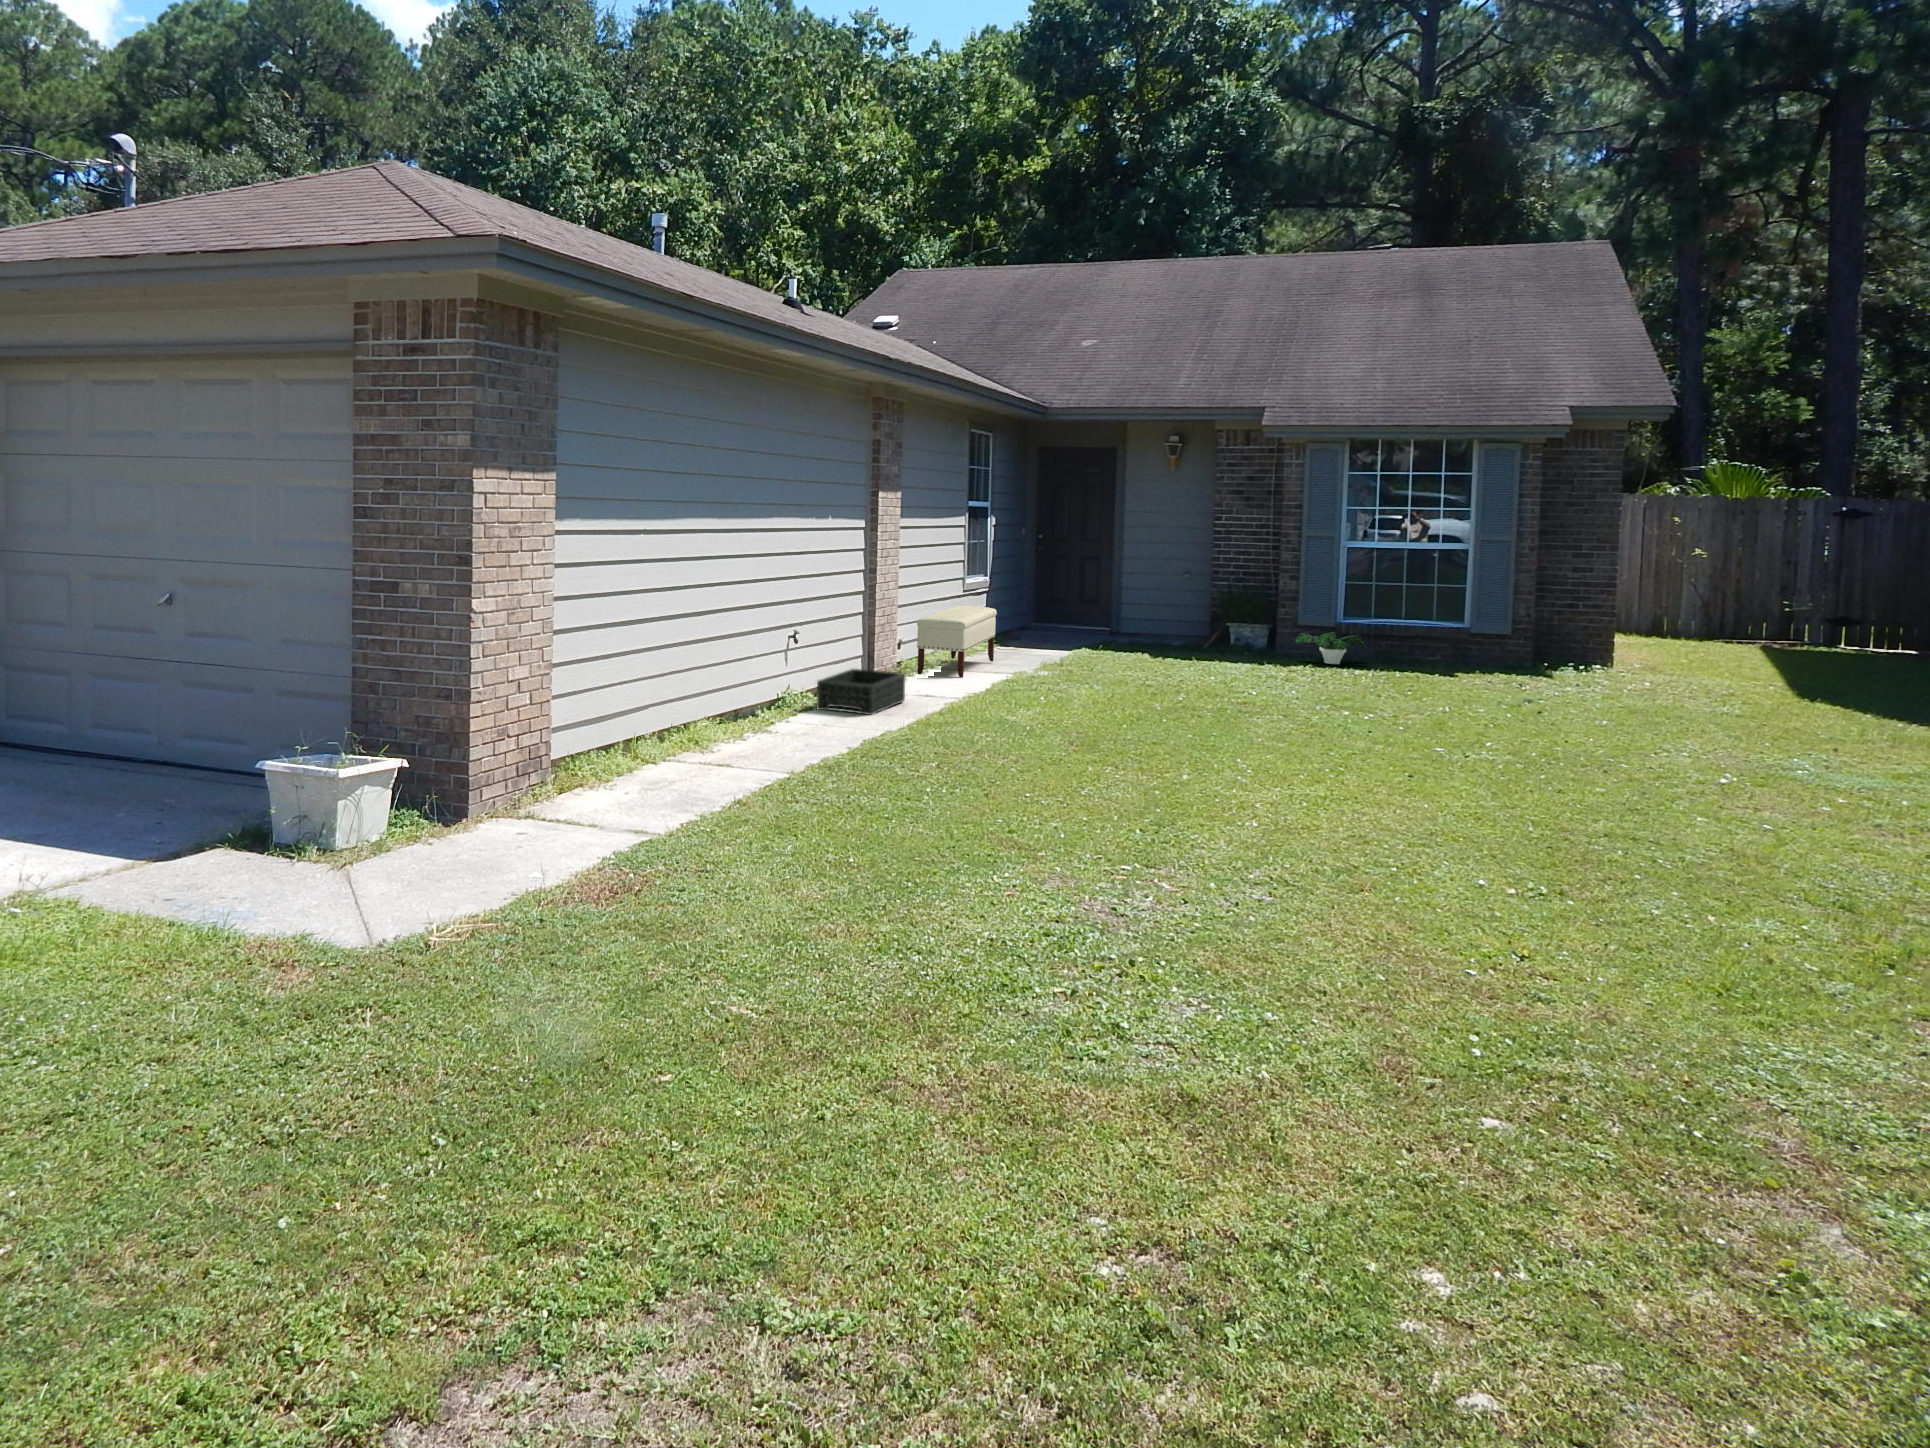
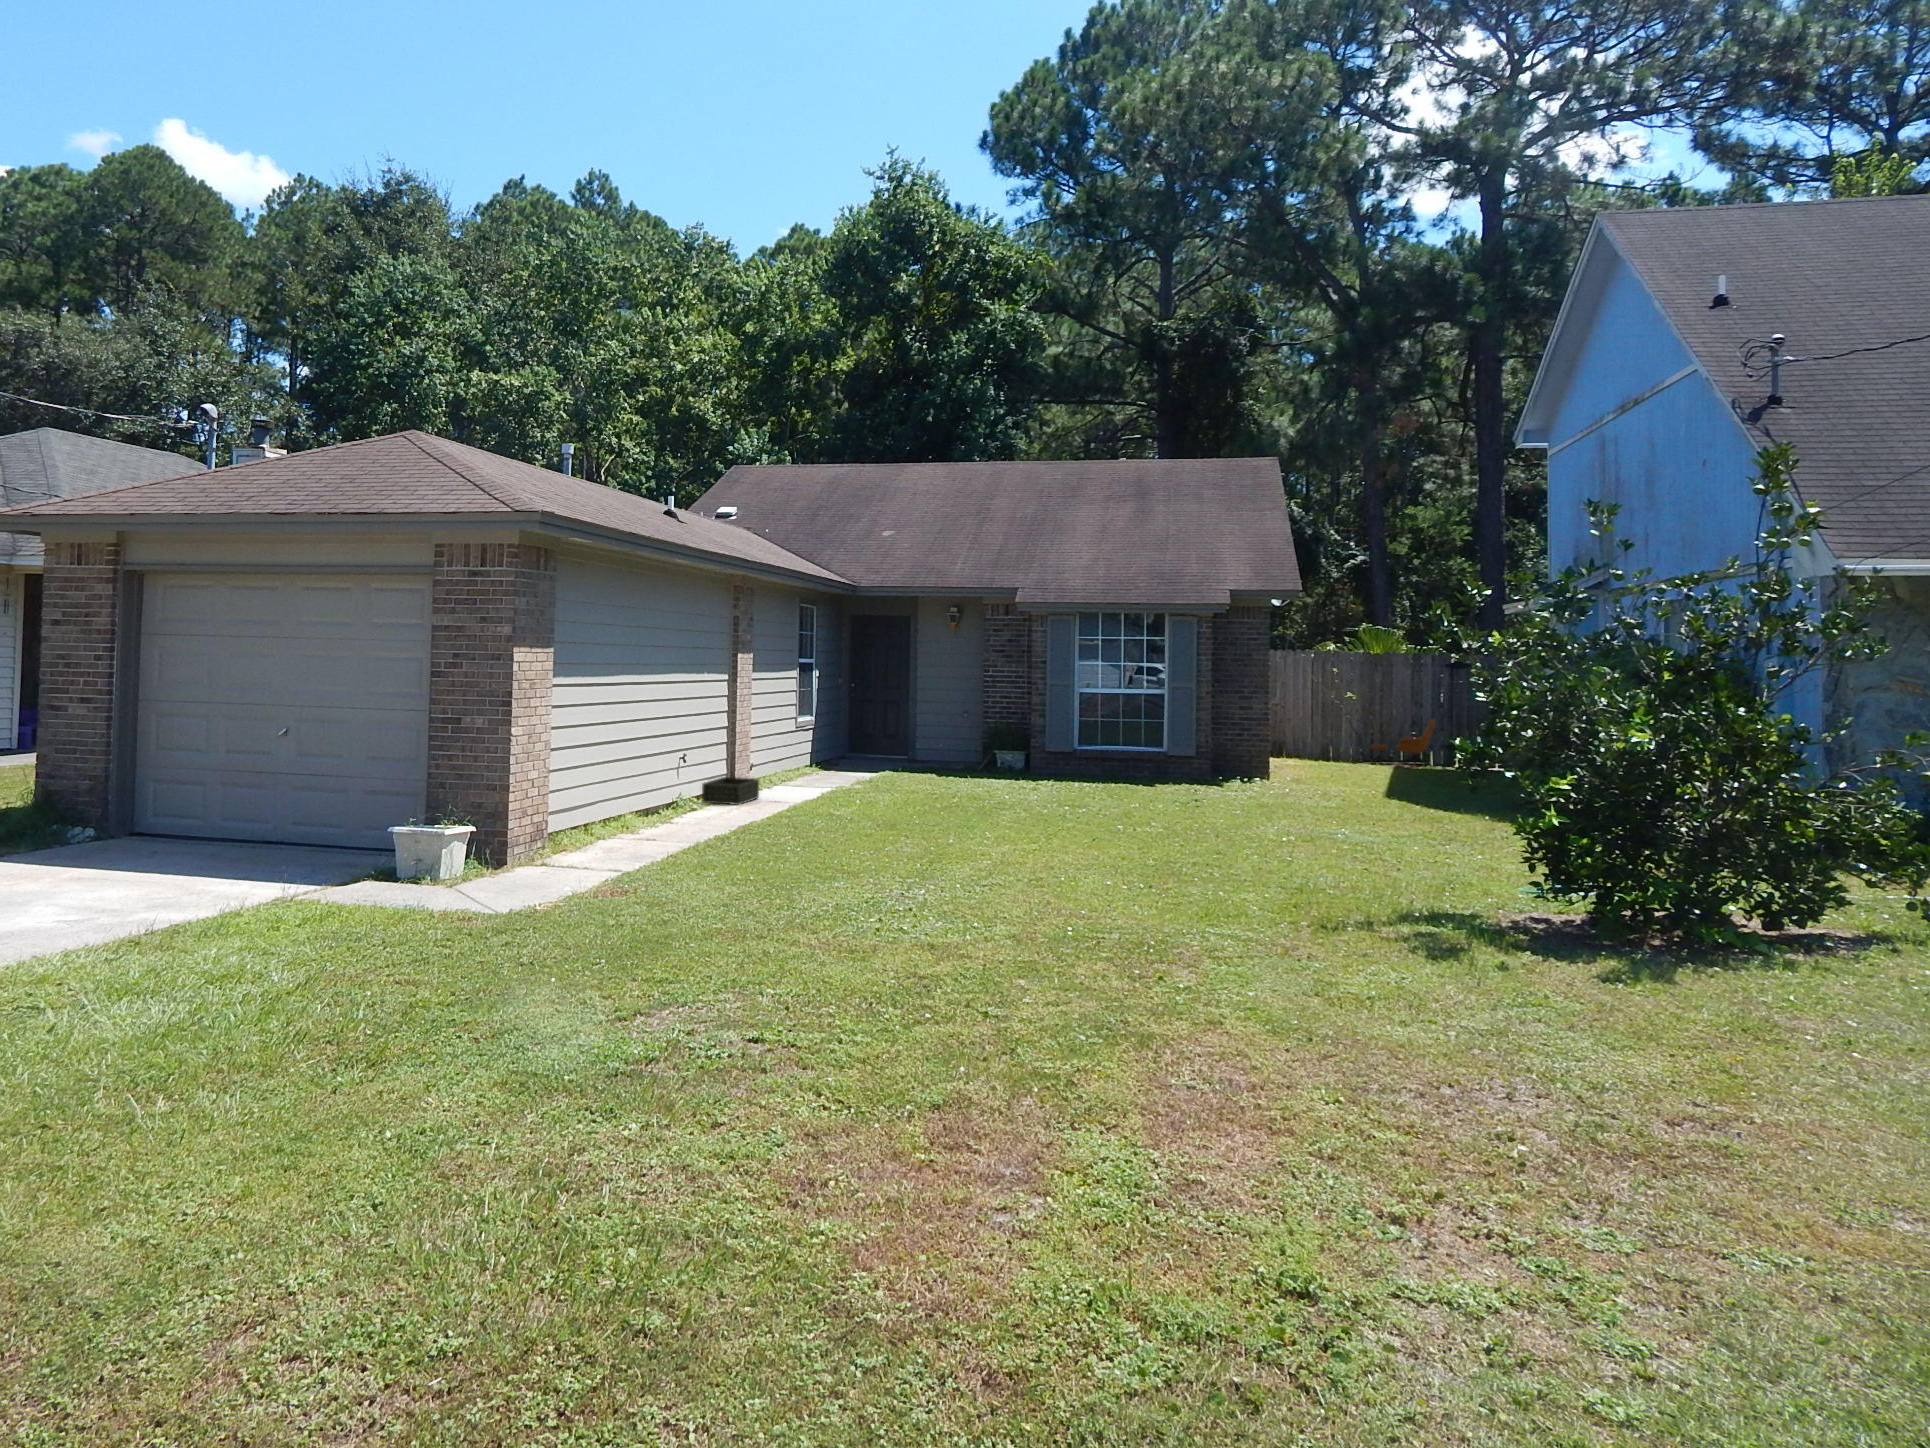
lounge chair: none [1750,585,1864,649] -> present [1370,719,1435,762]
bench: present [917,606,997,678] -> none [763,737,818,787]
potted plant: present [1295,632,1366,664] -> none [1030,754,1077,777]

